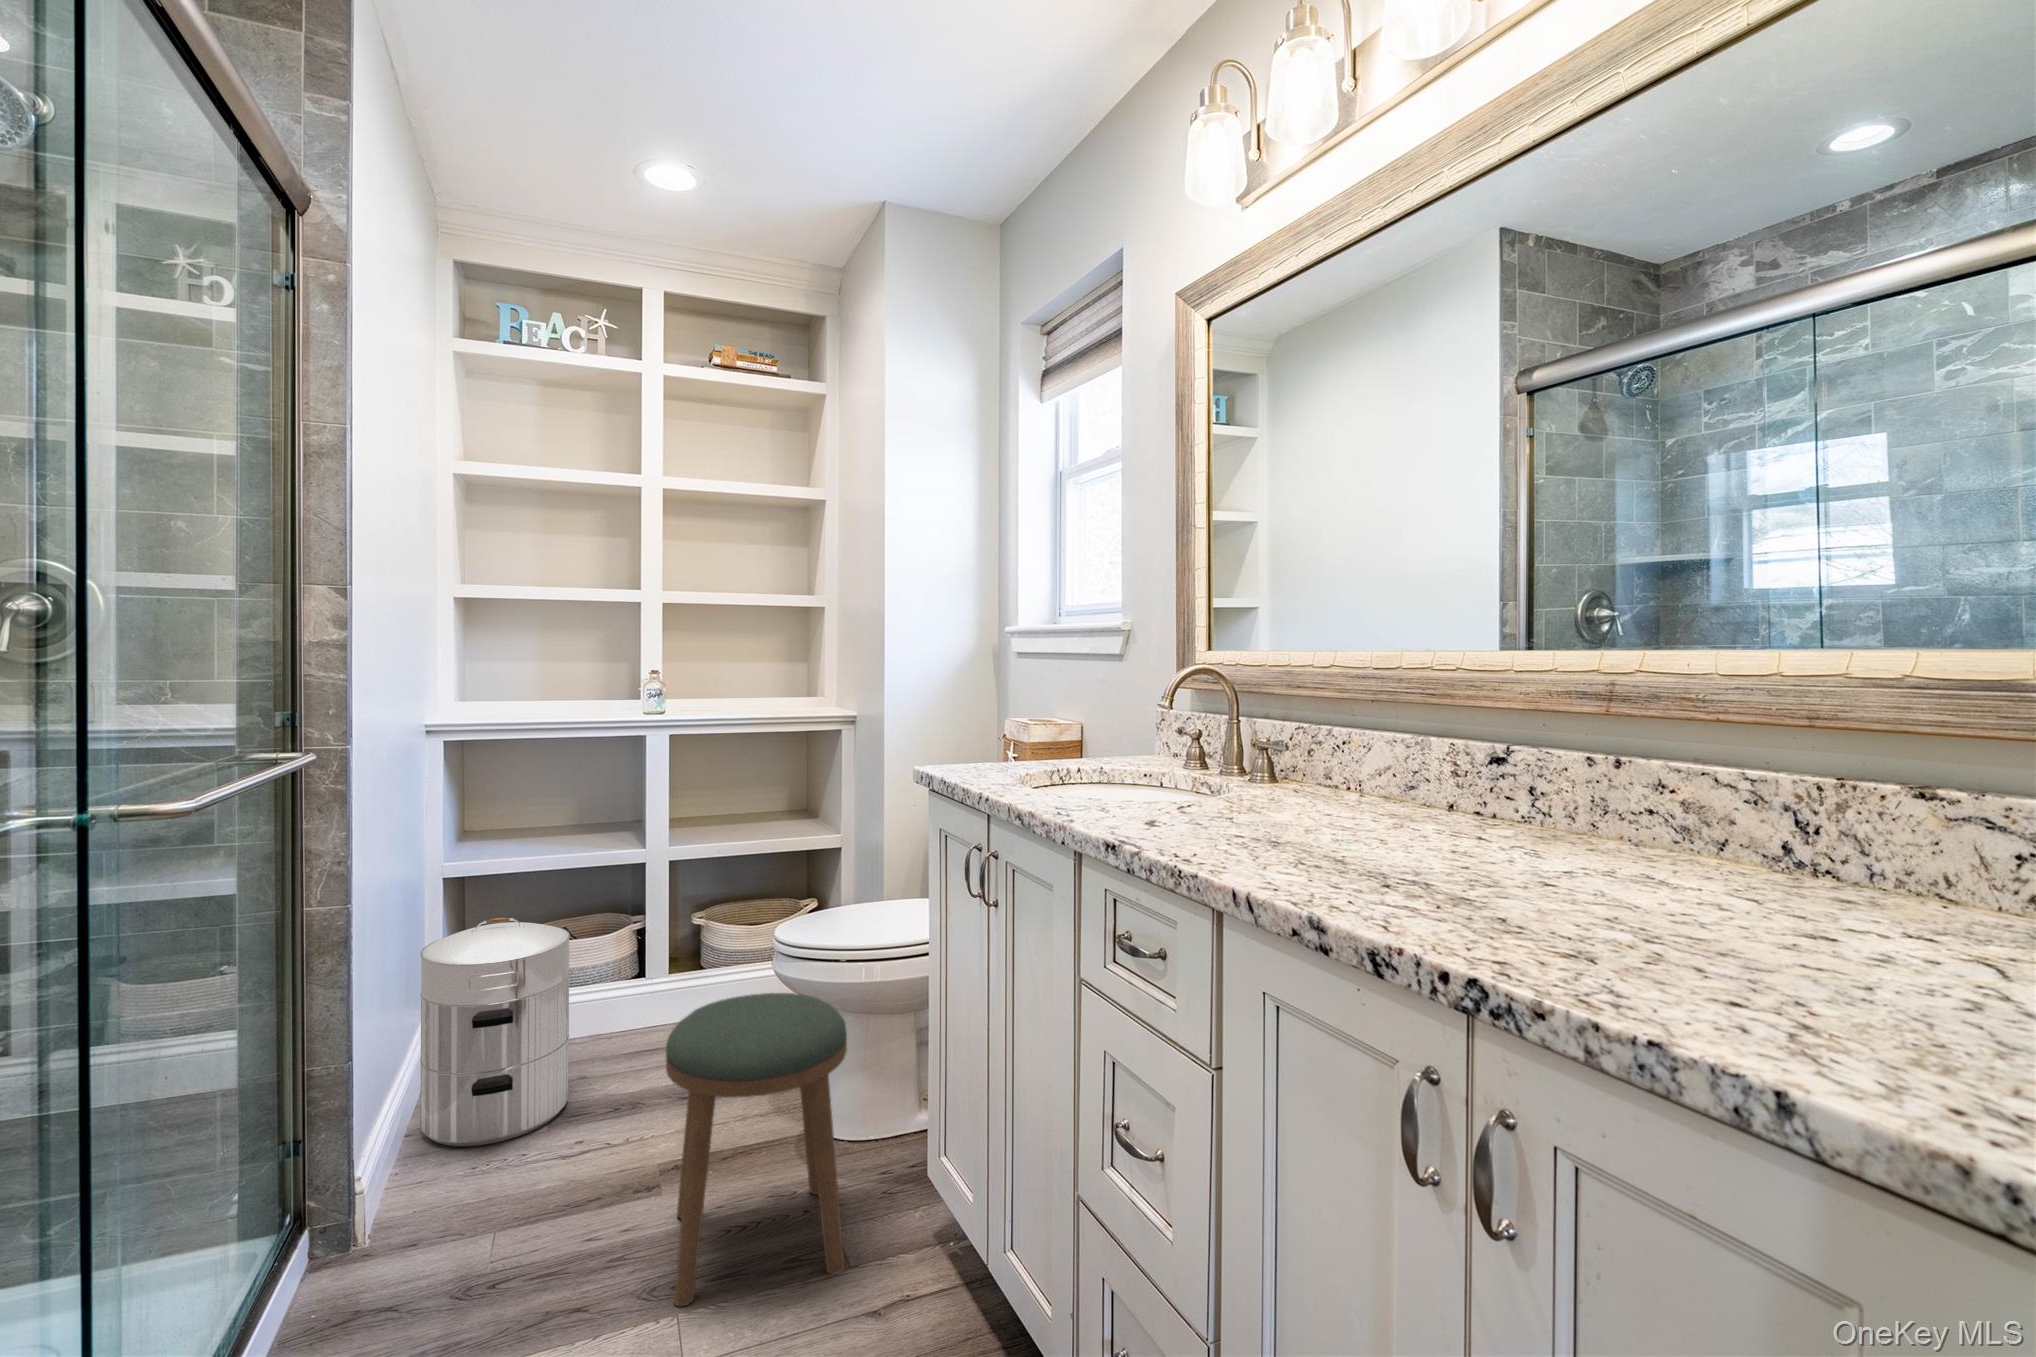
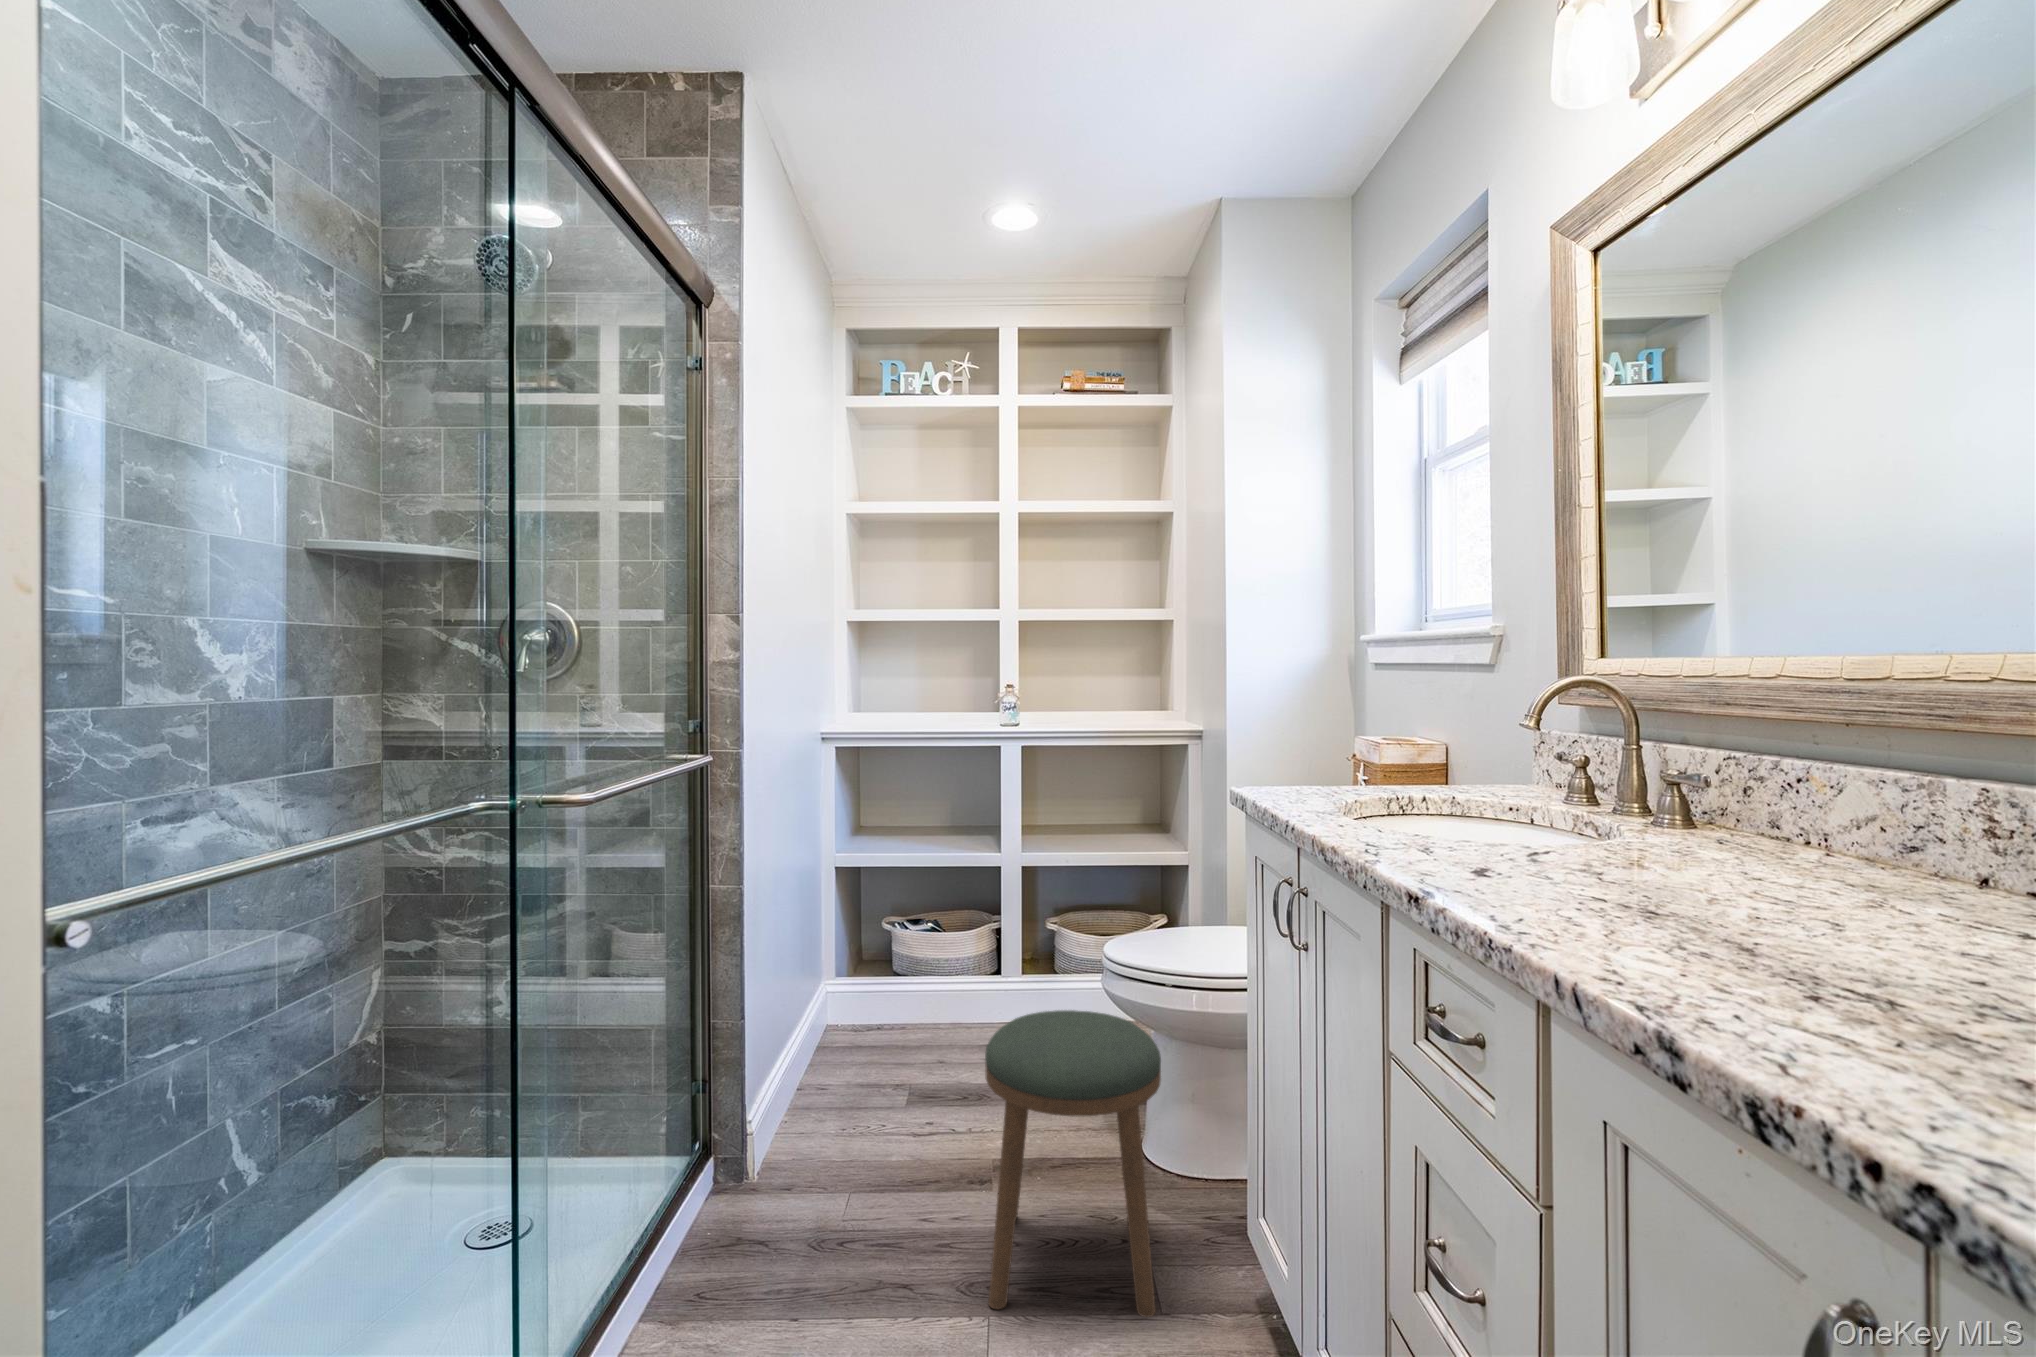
waste bin: present [420,918,570,1146] -> none [805,909,924,1112]

